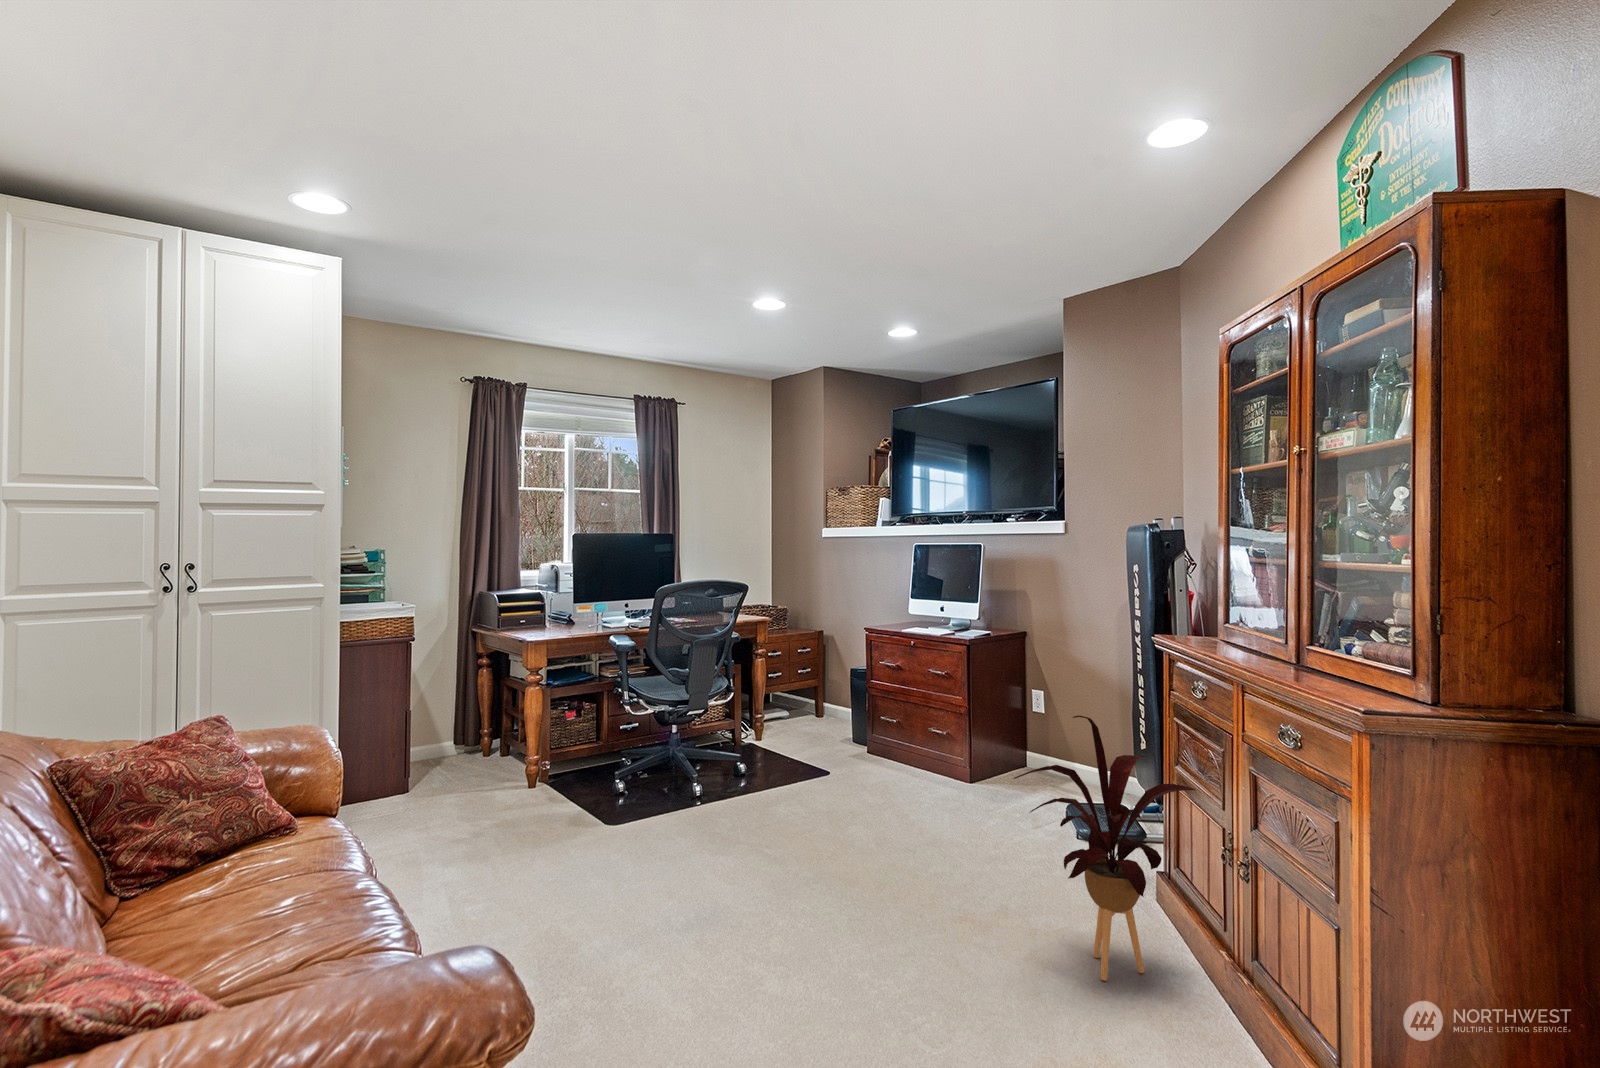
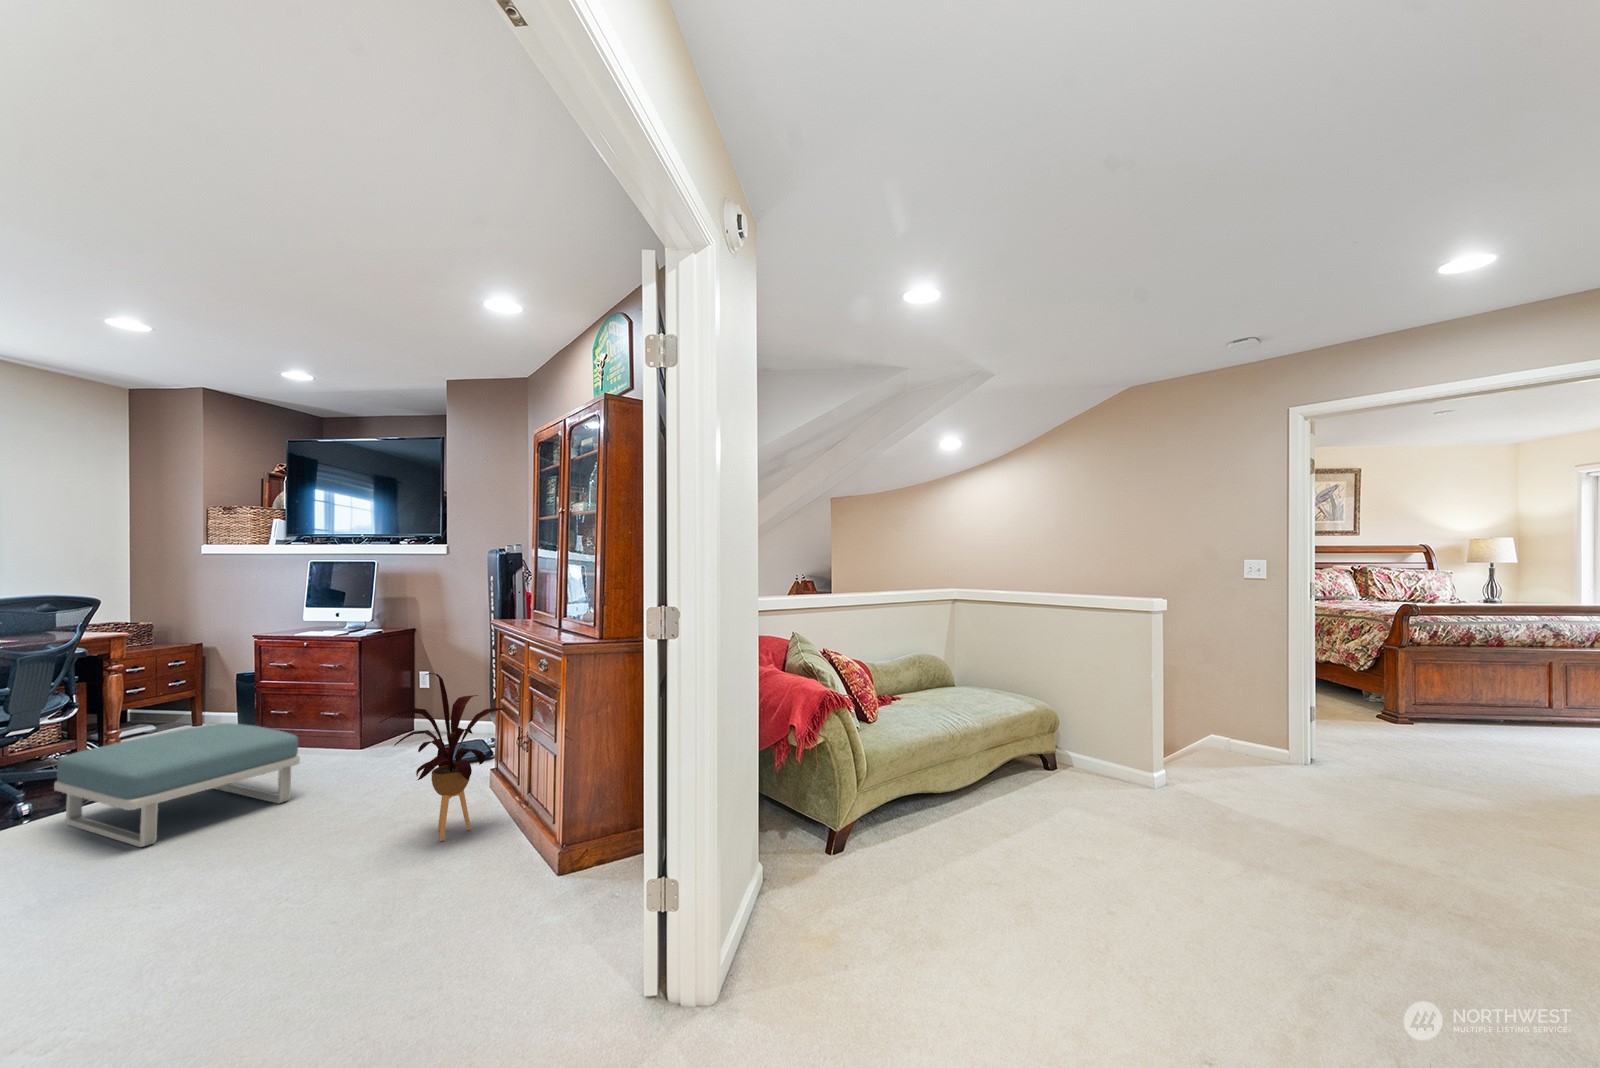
footstool: none [717,729,915,862] -> present [54,723,300,847]

